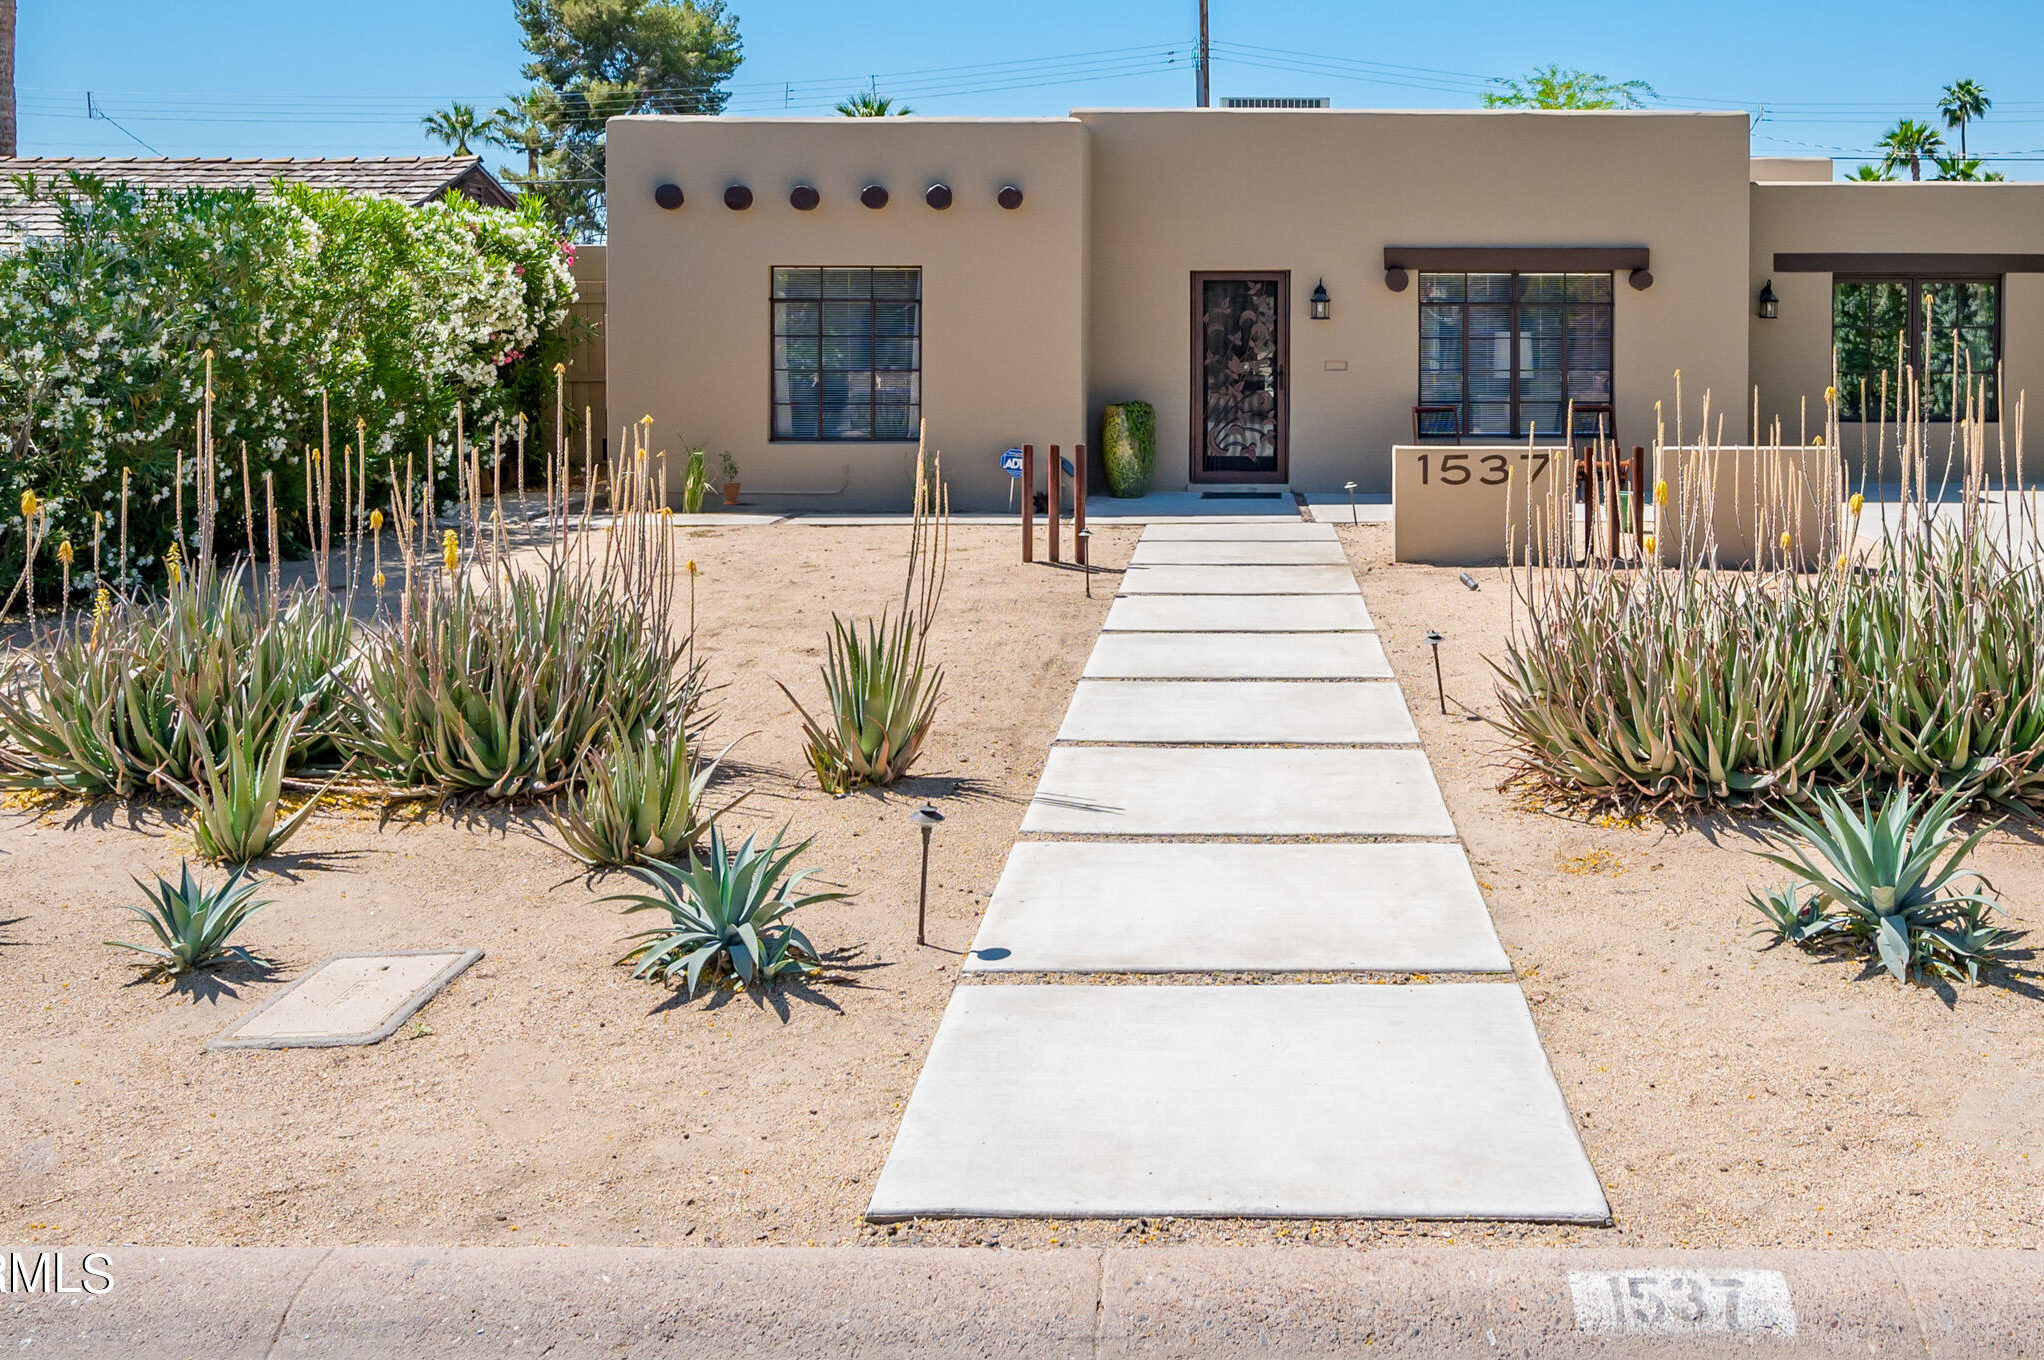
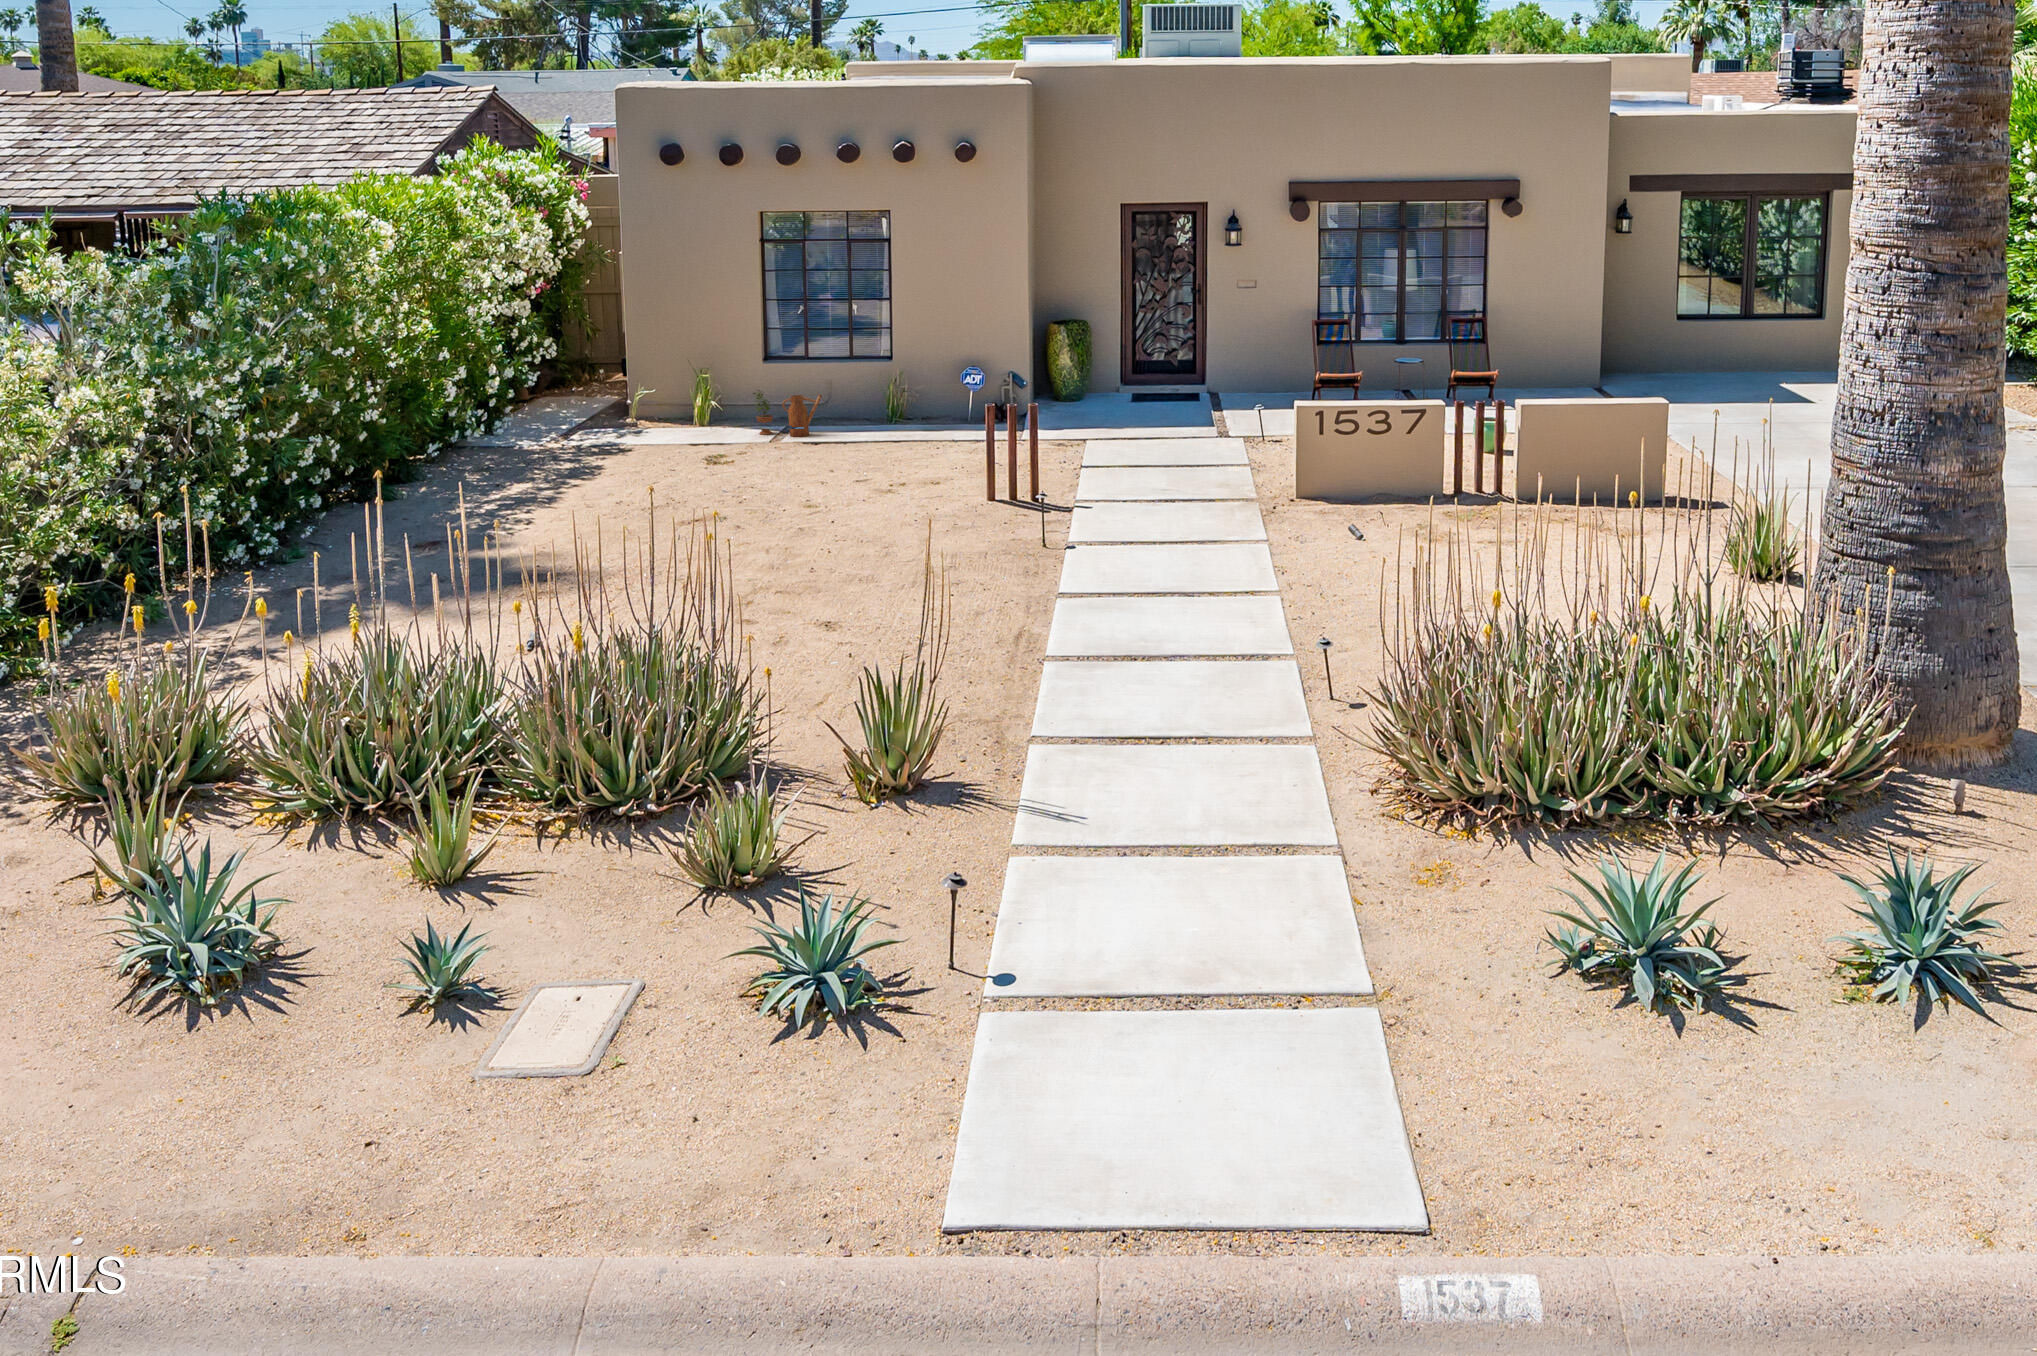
watering can: none [754,457,802,507] -> present [783,395,822,437]

